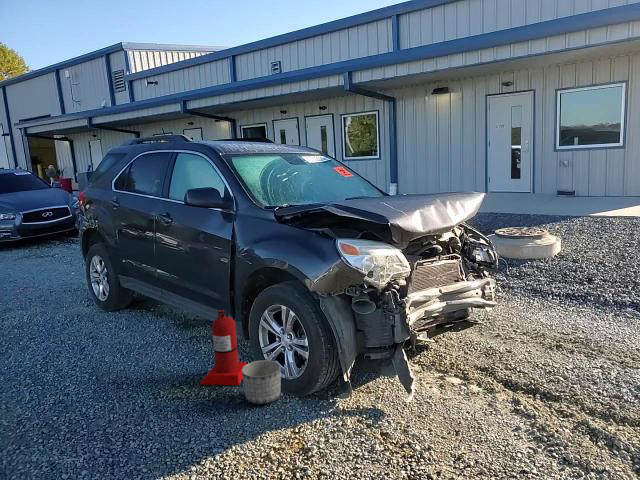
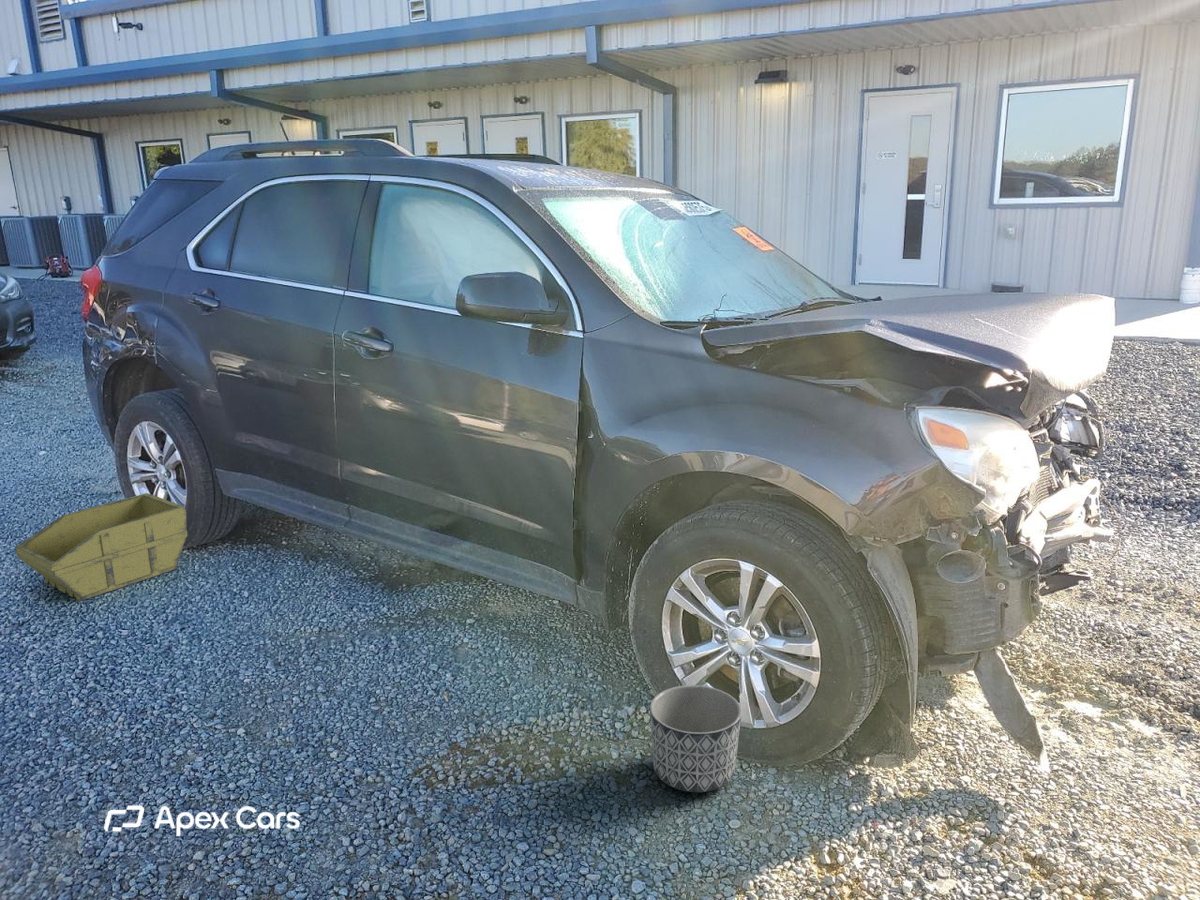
storage bin: none [38,286,108,329] -> present [16,493,187,601]
fire extinguisher: present [200,310,246,385] -> none [517,570,612,743]

